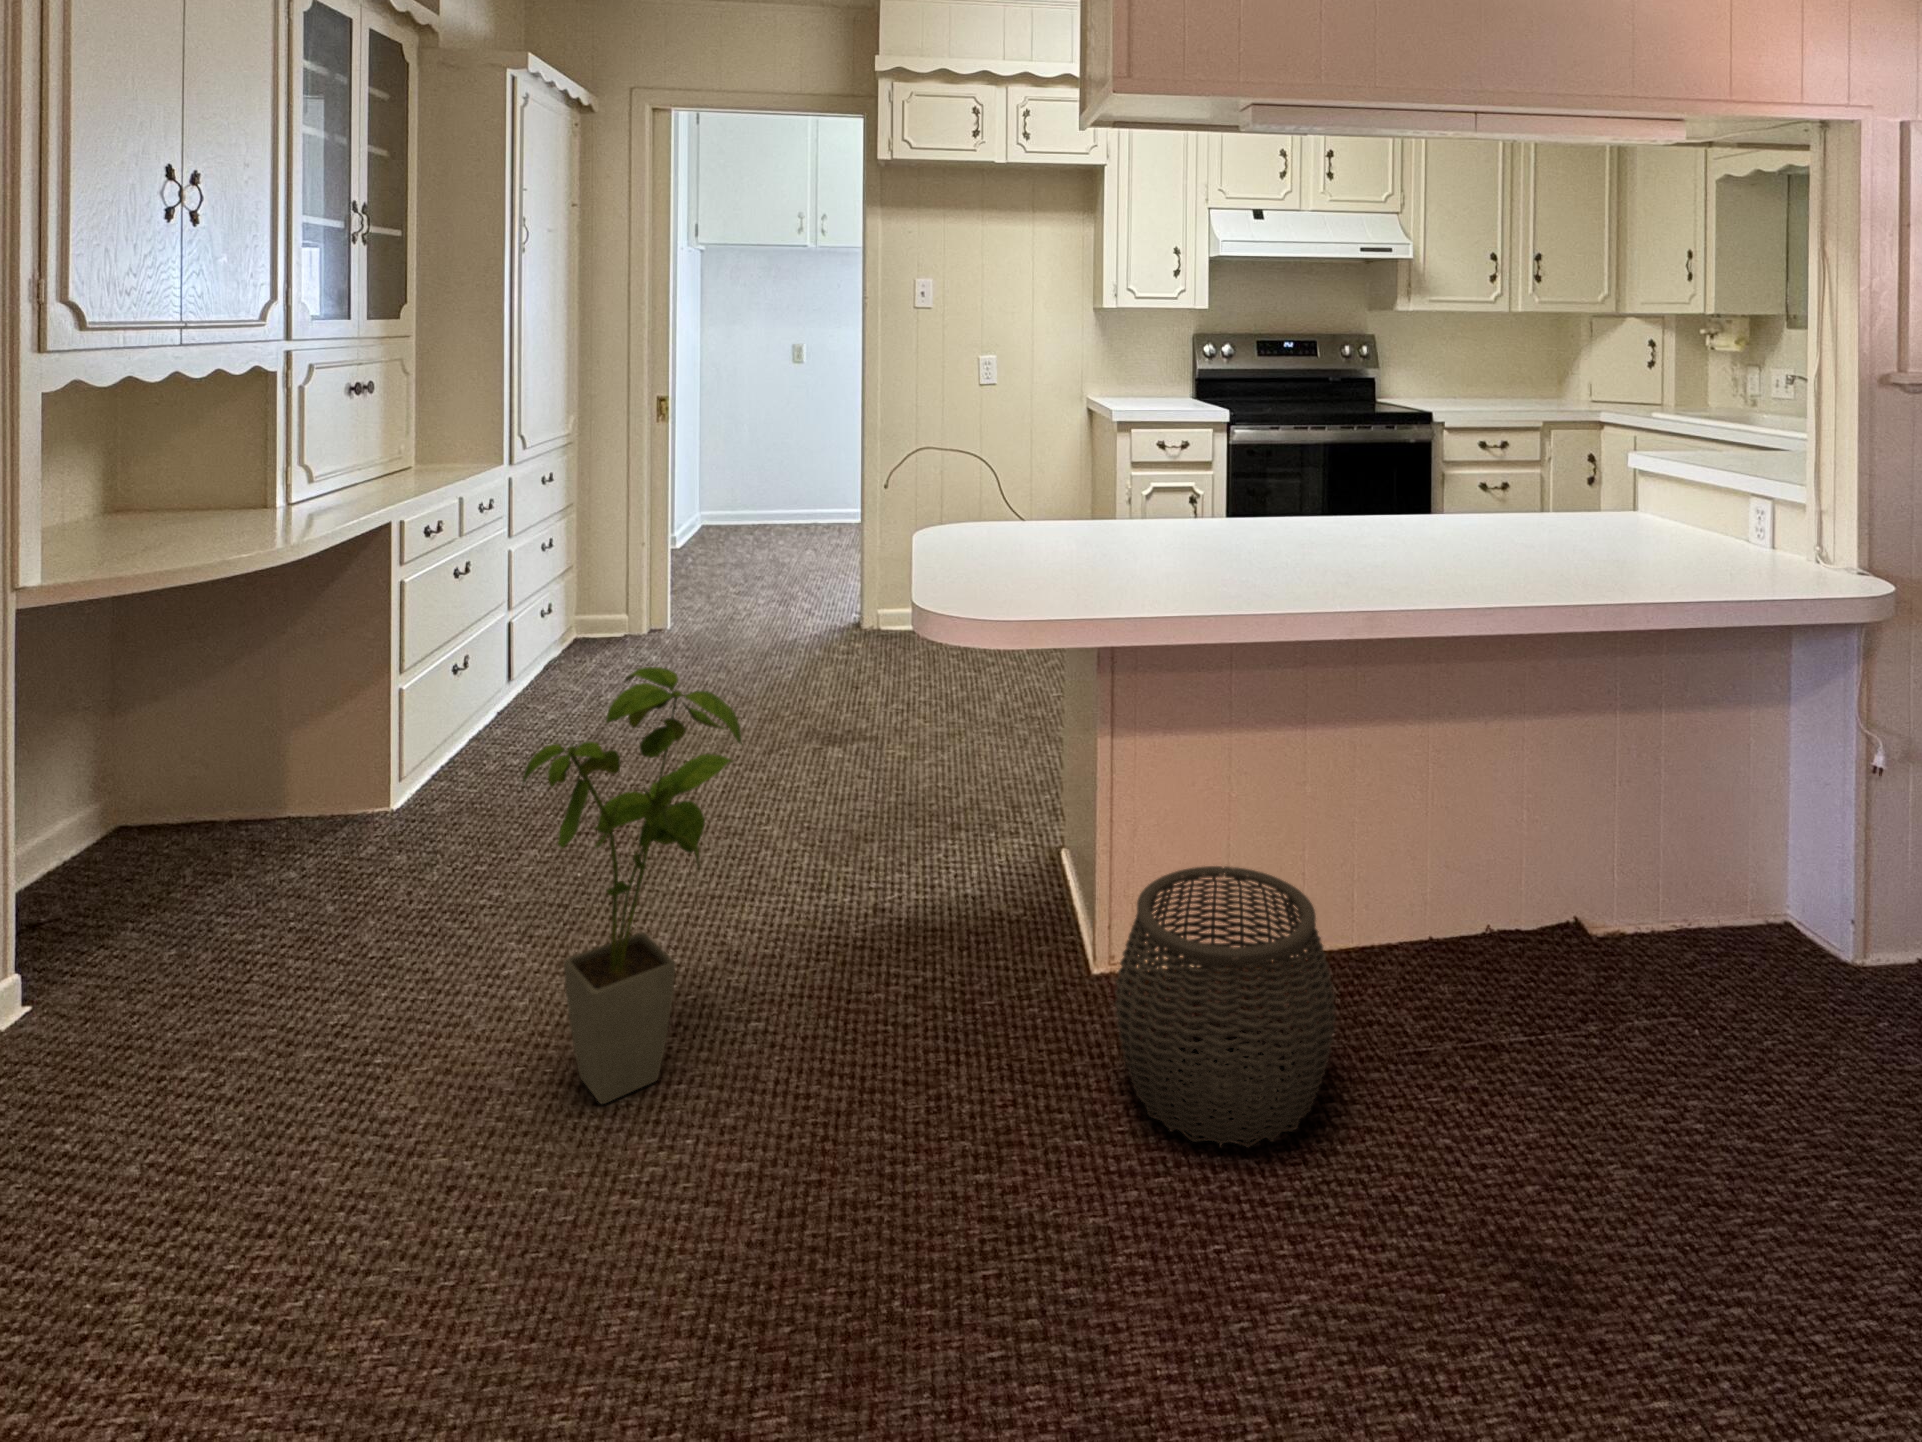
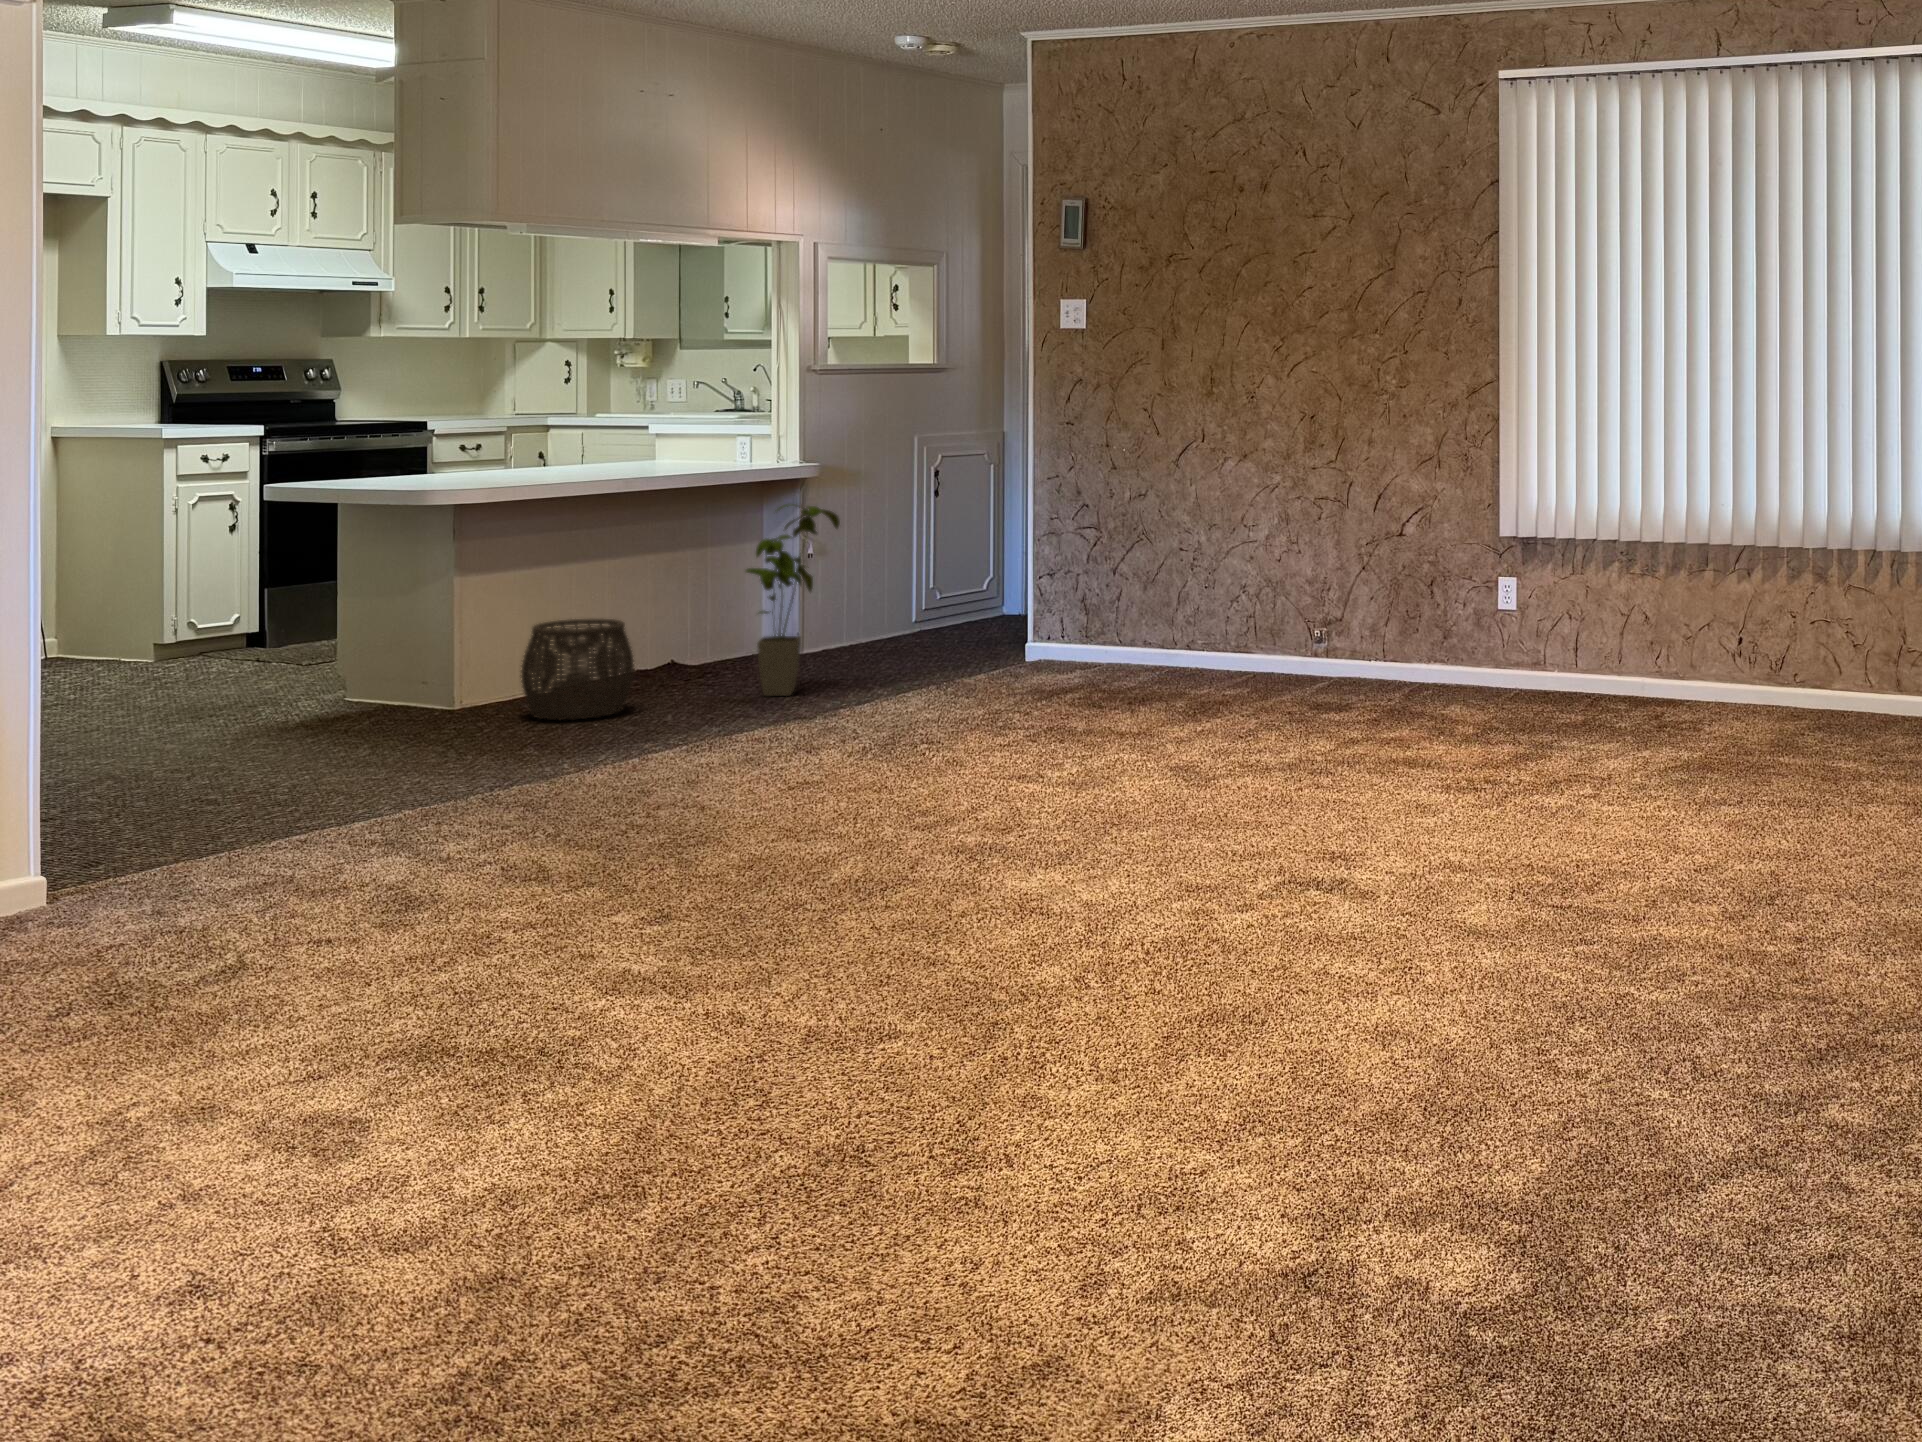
house plant: present [522,667,742,1104] -> present [746,505,840,696]

